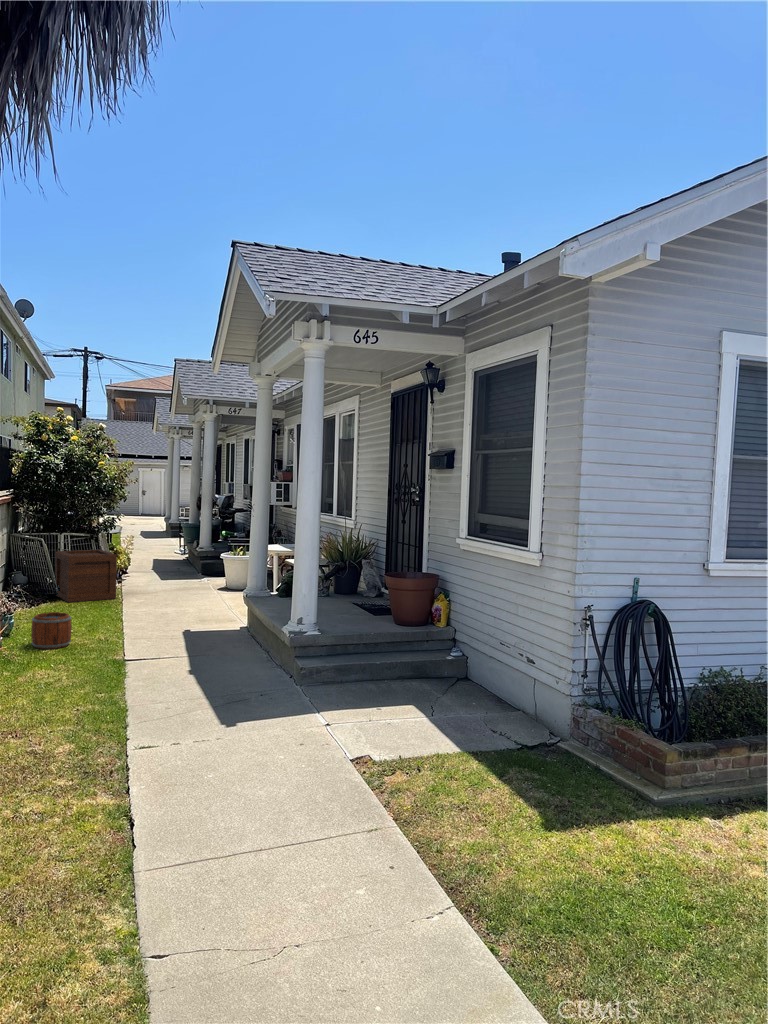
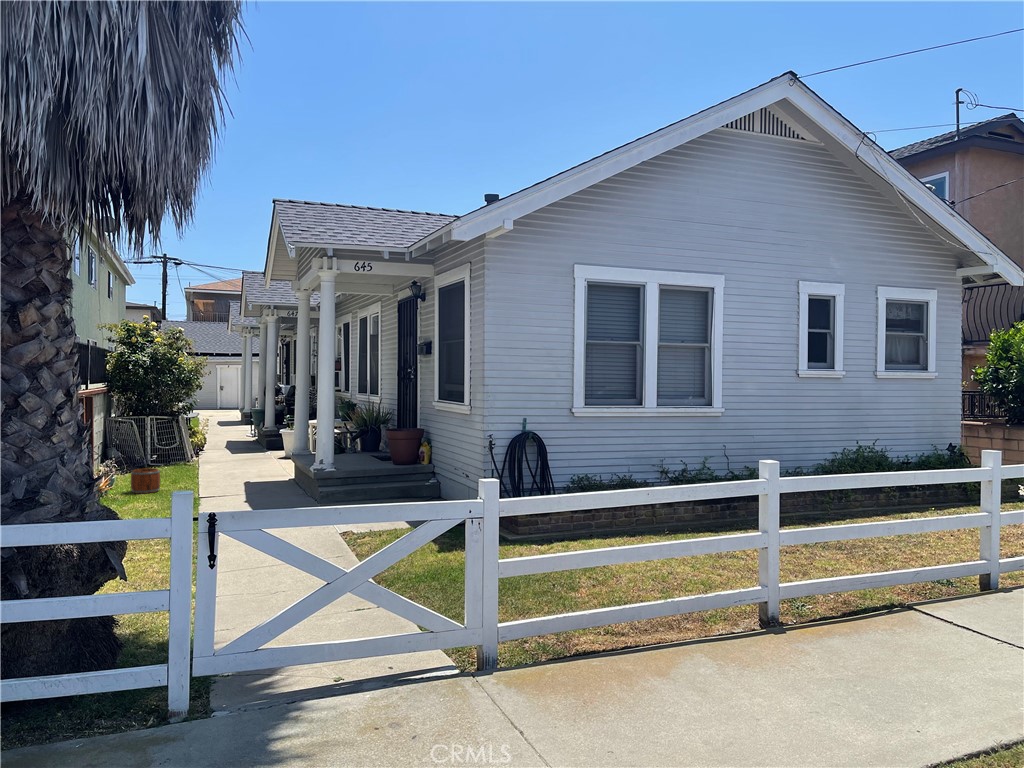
wooden crate: present [55,550,117,603] -> none [144,428,194,469]

